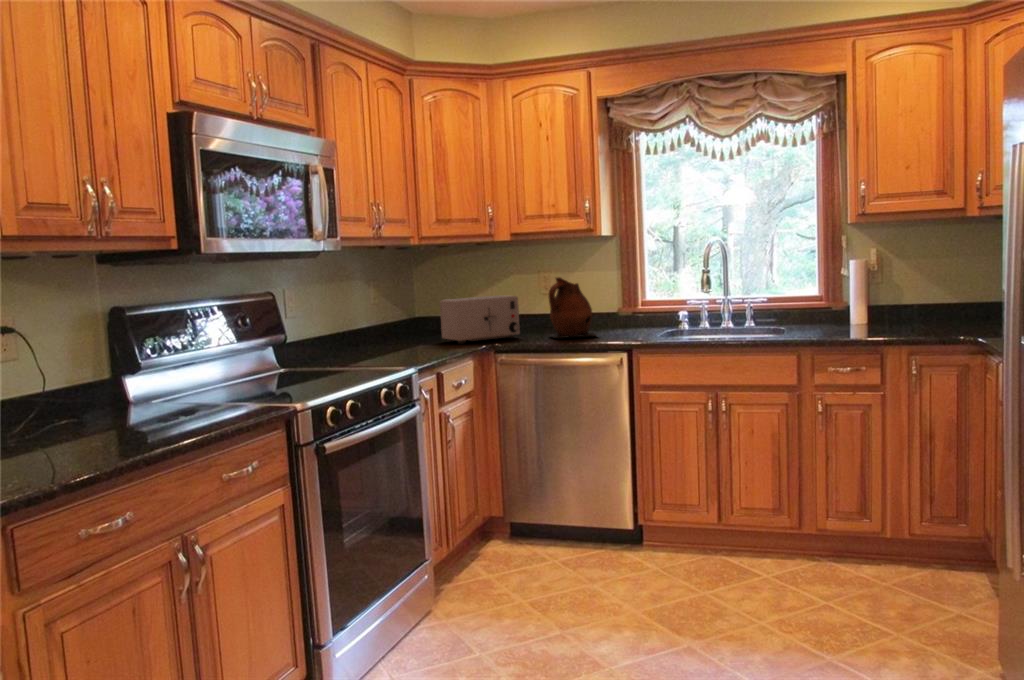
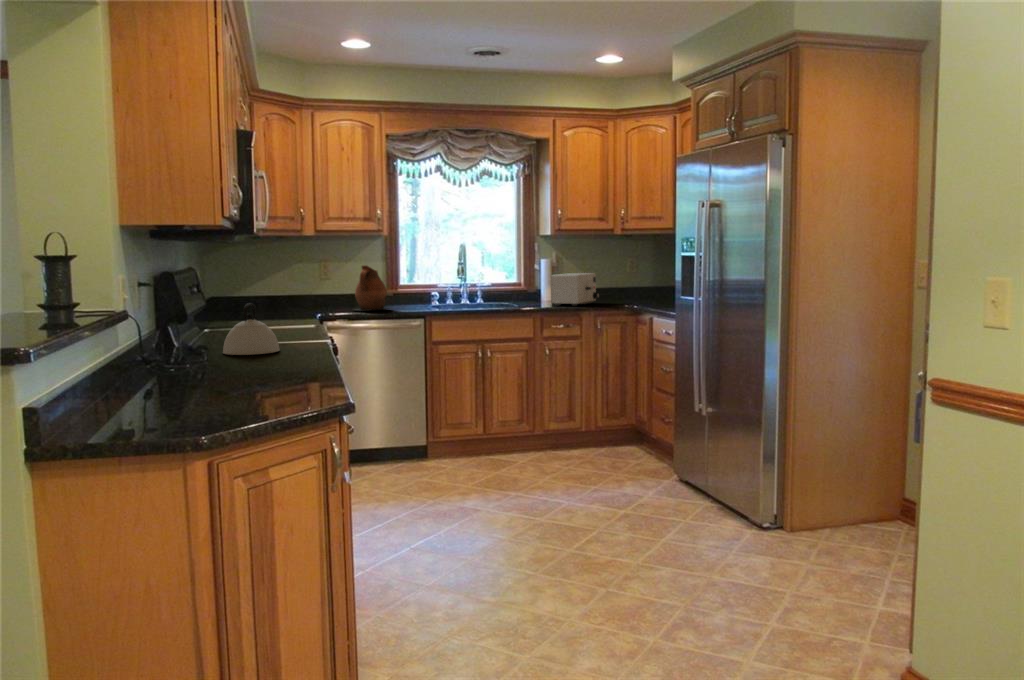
toaster: present [440,295,520,344] -> present [551,273,599,306]
kettle: none [73,357,164,439] -> present [223,303,279,355]

